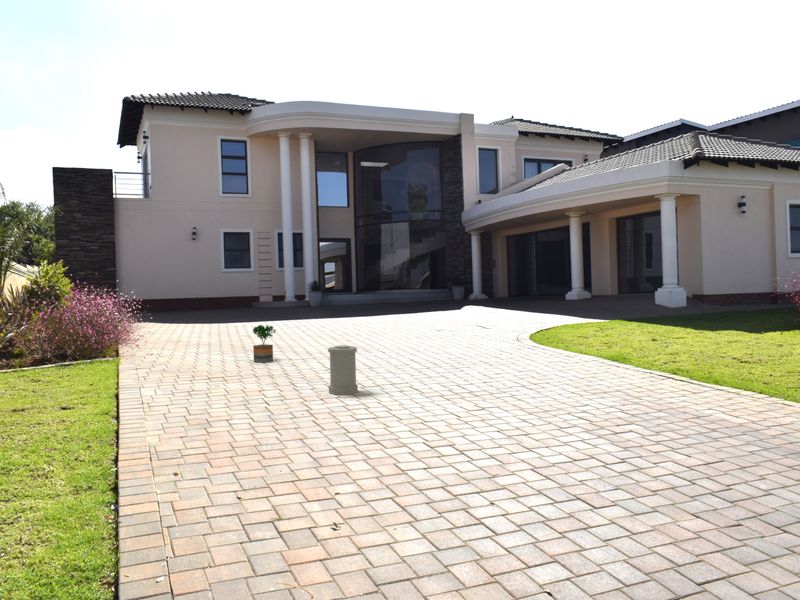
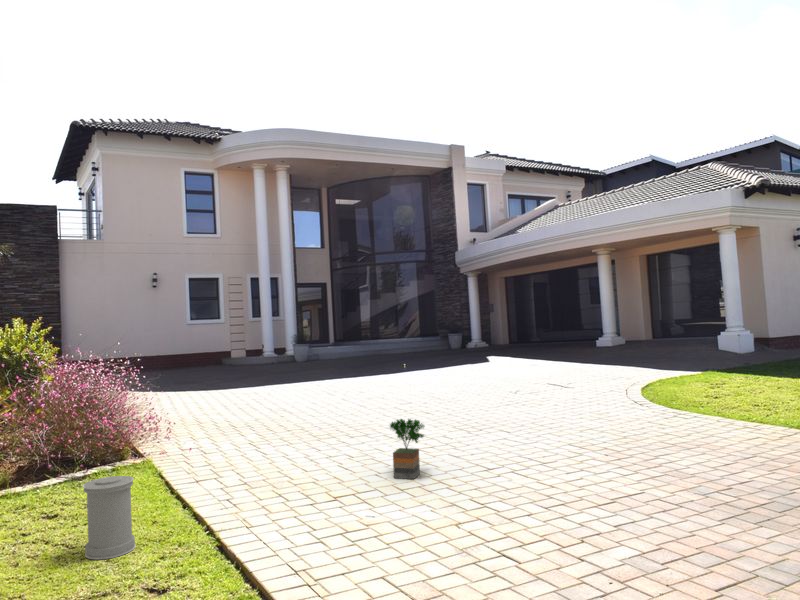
trash can: present [328,345,358,394] -> present [83,476,135,559]

